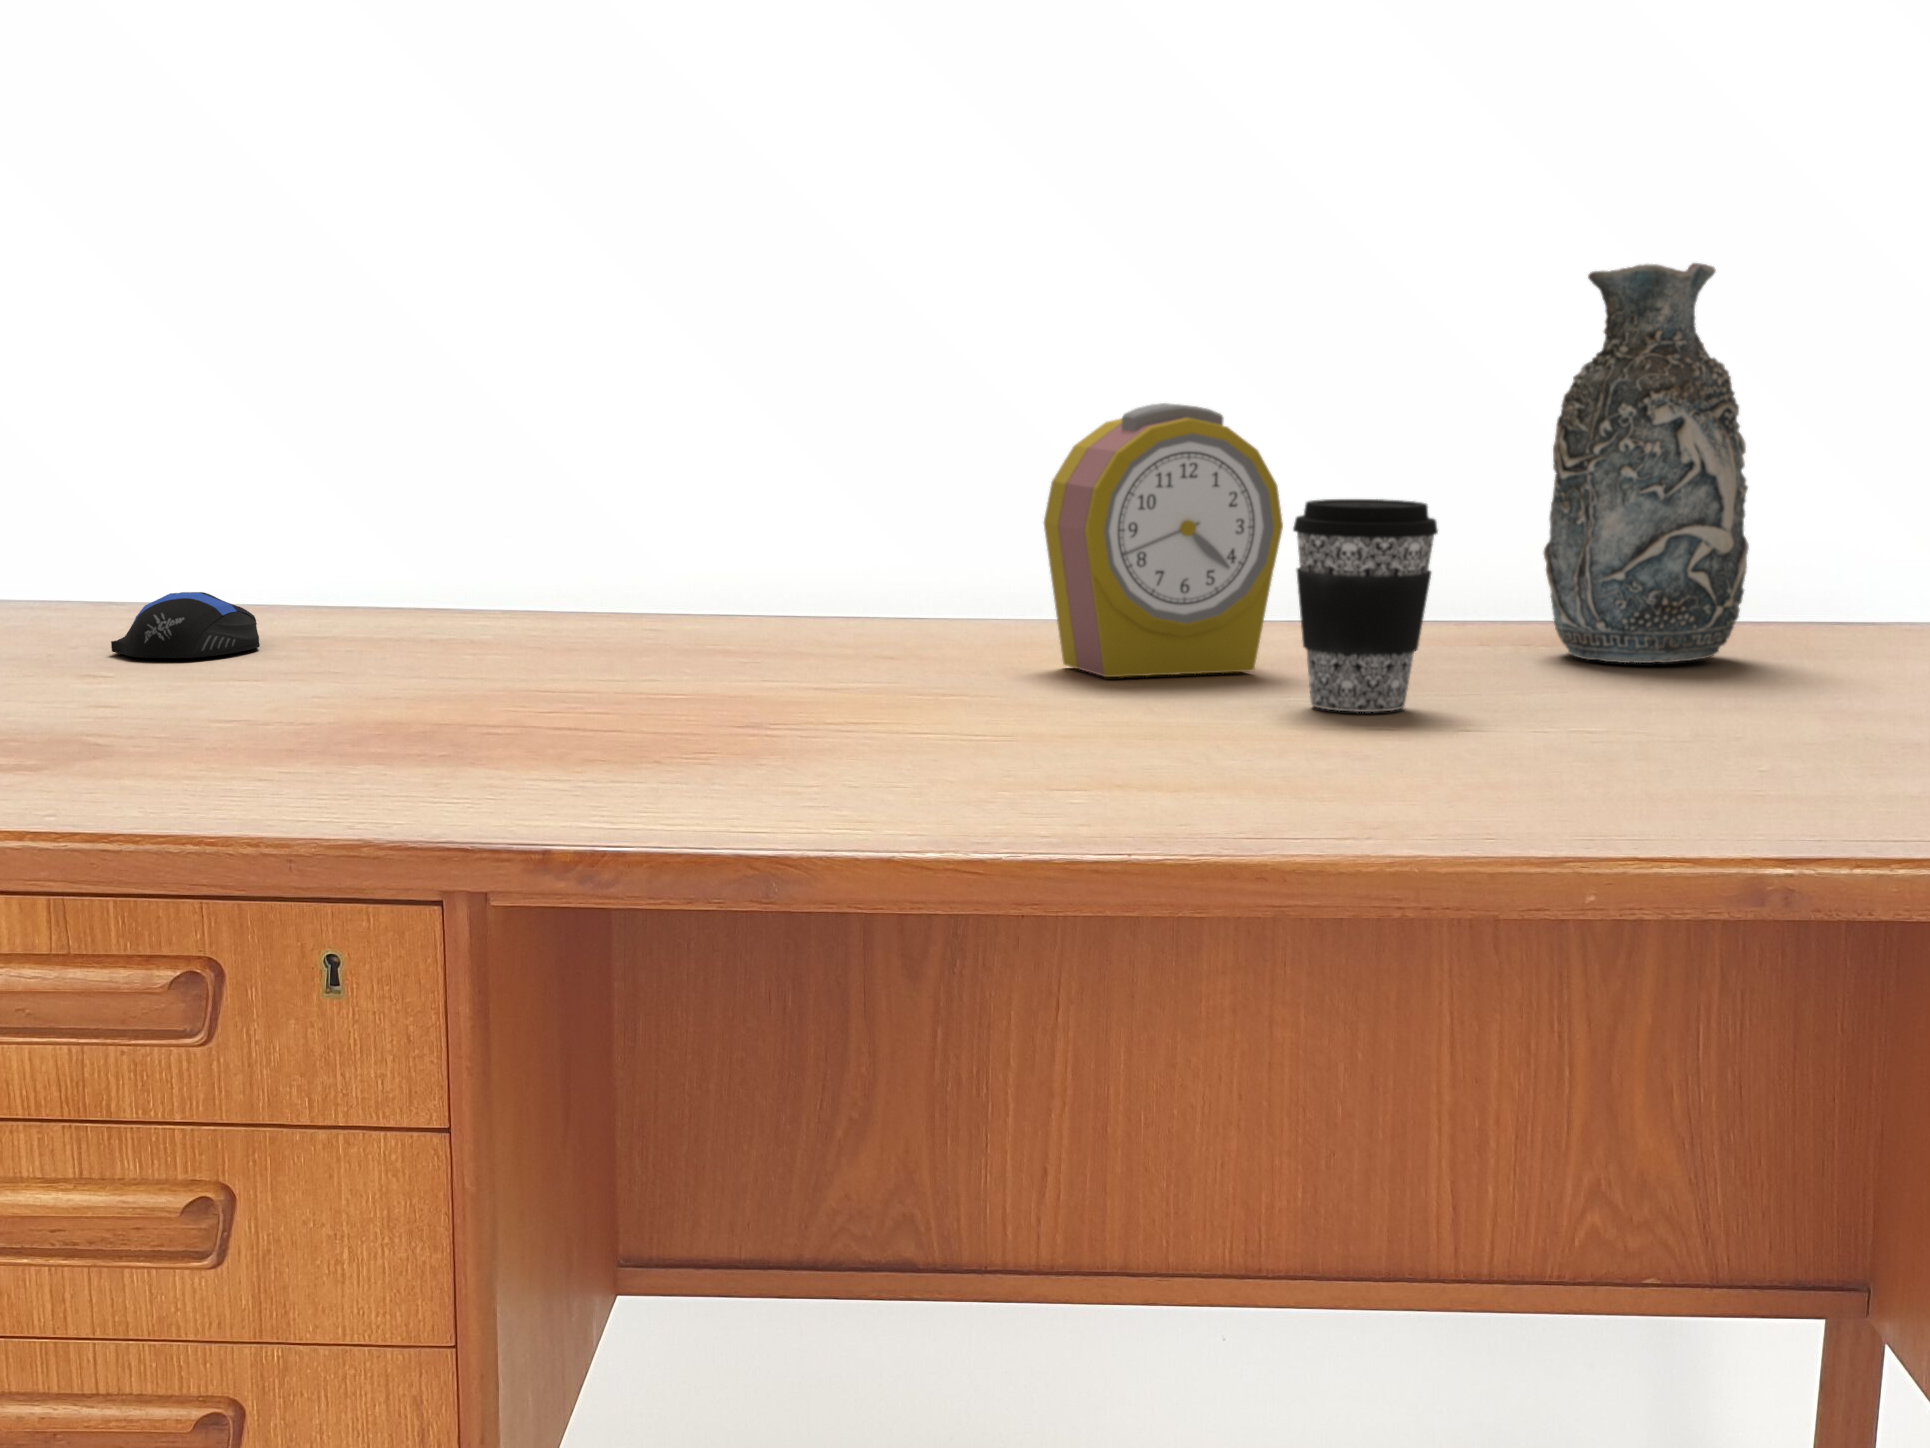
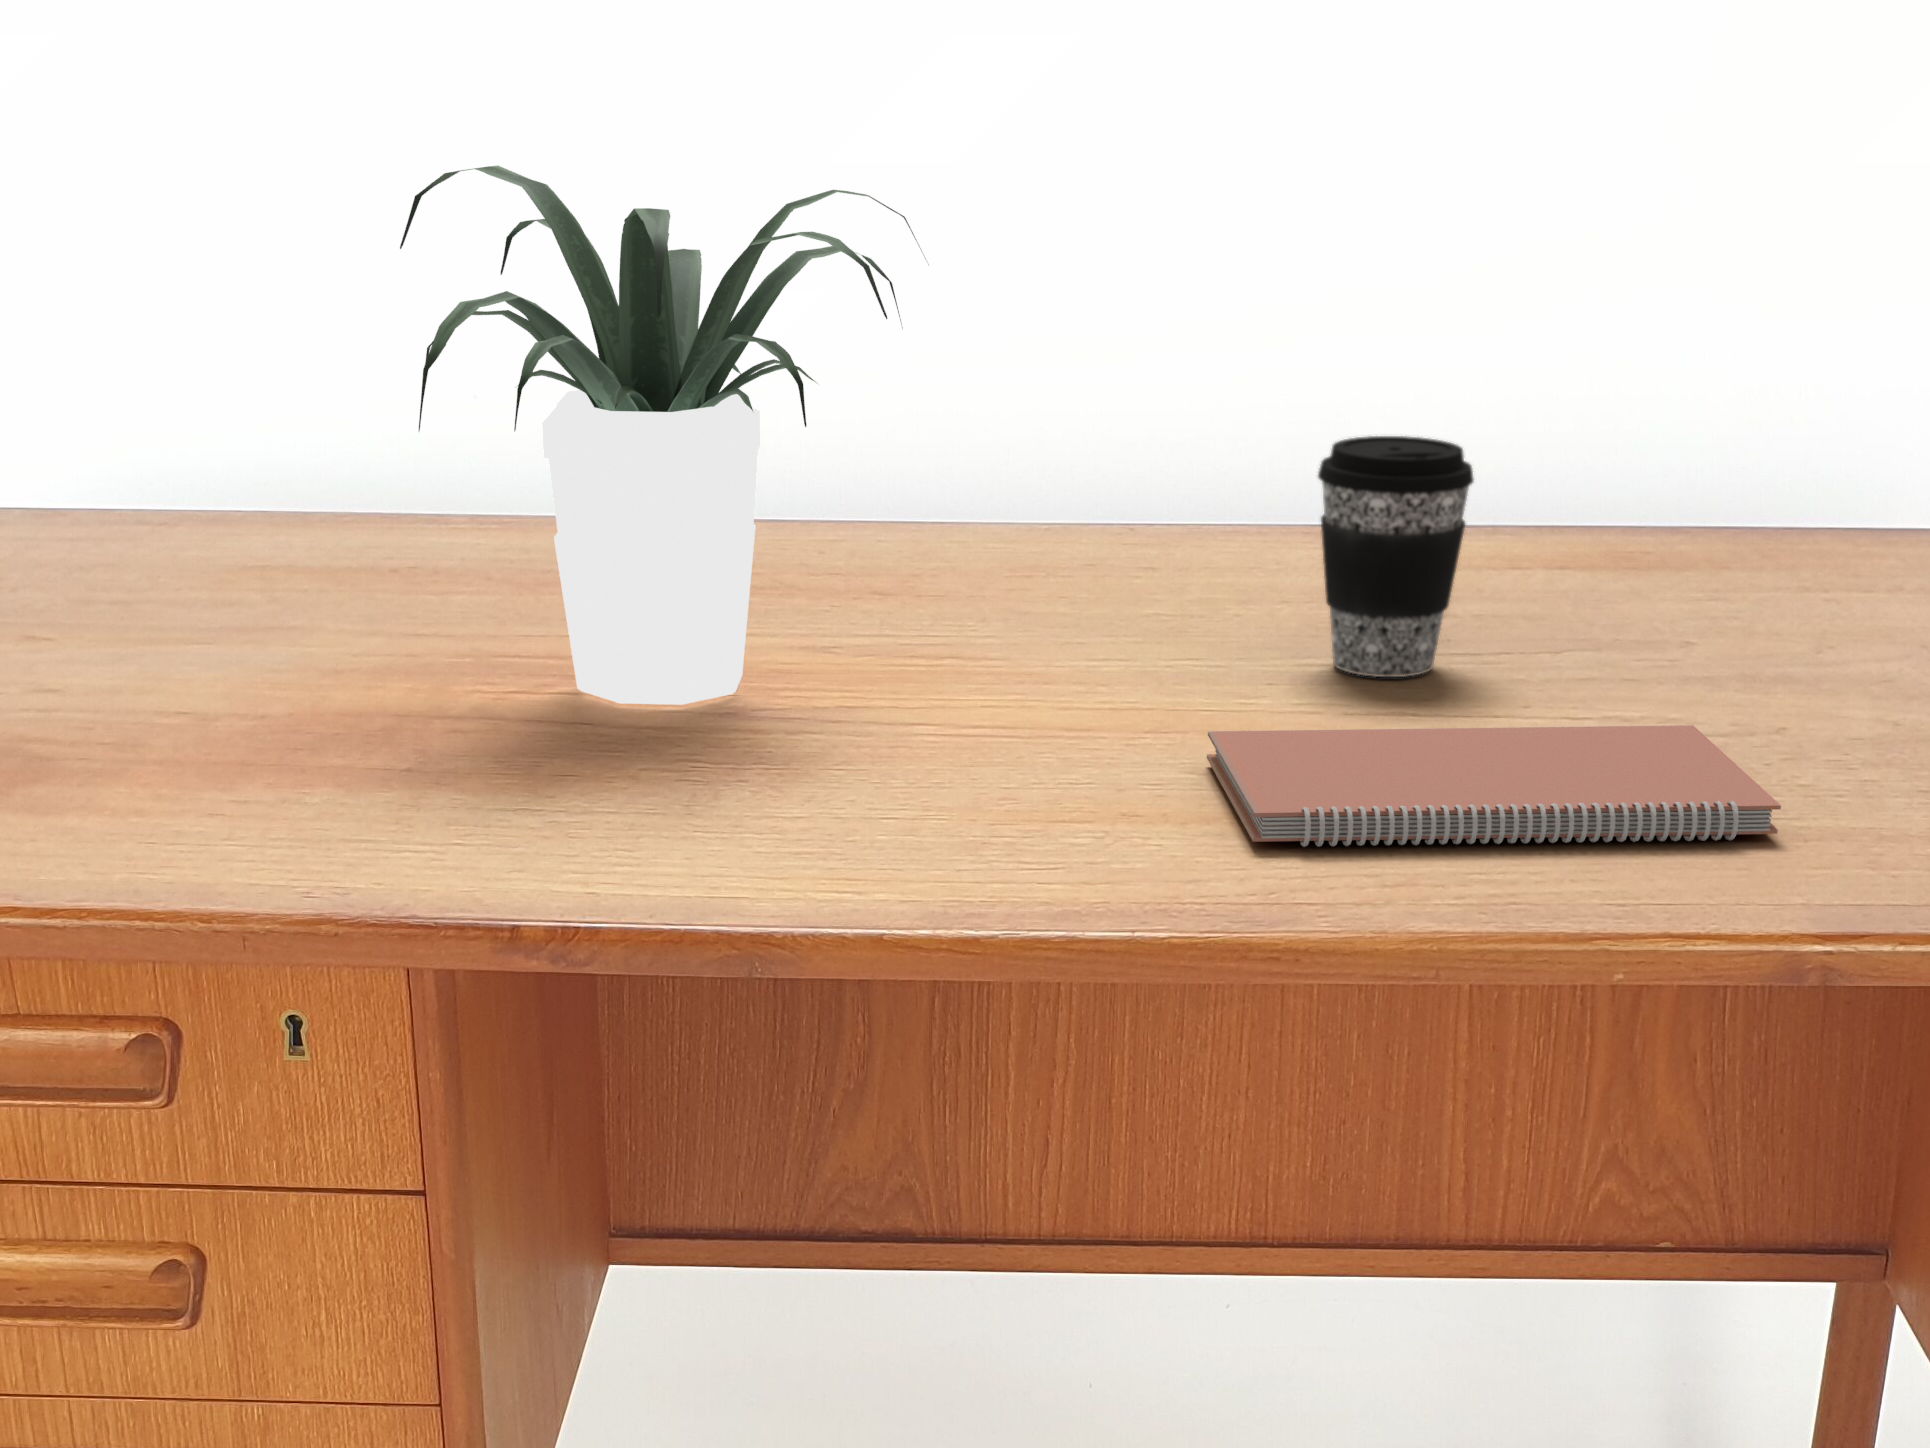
potted plant: none [444,249,938,723] -> present [400,166,926,705]
decorative vase: present [1544,263,1749,663] -> none [1588,138,1810,581]
alarm clock: present [1044,403,1283,677] -> none [1051,305,1308,613]
computer mouse: present [111,592,260,658] -> none [52,501,212,584]
notebook: none [1194,725,1738,799] -> present [1207,725,1781,847]

